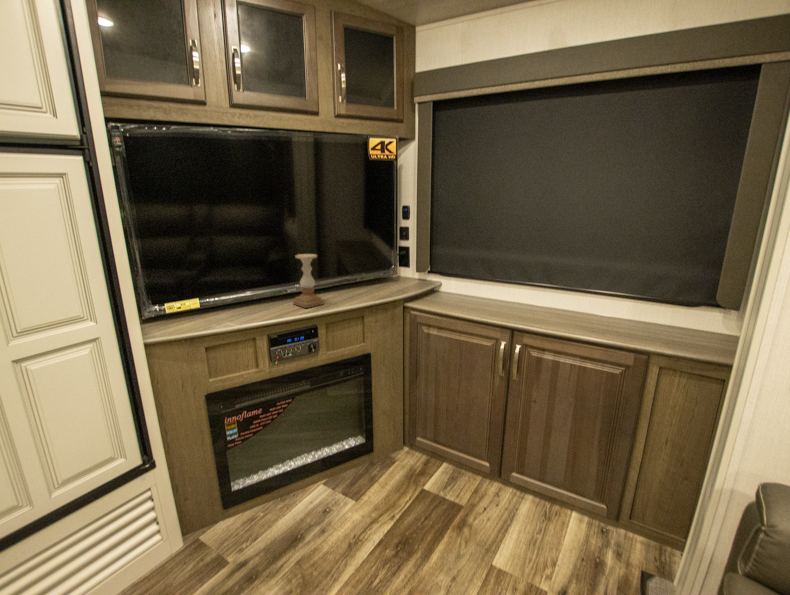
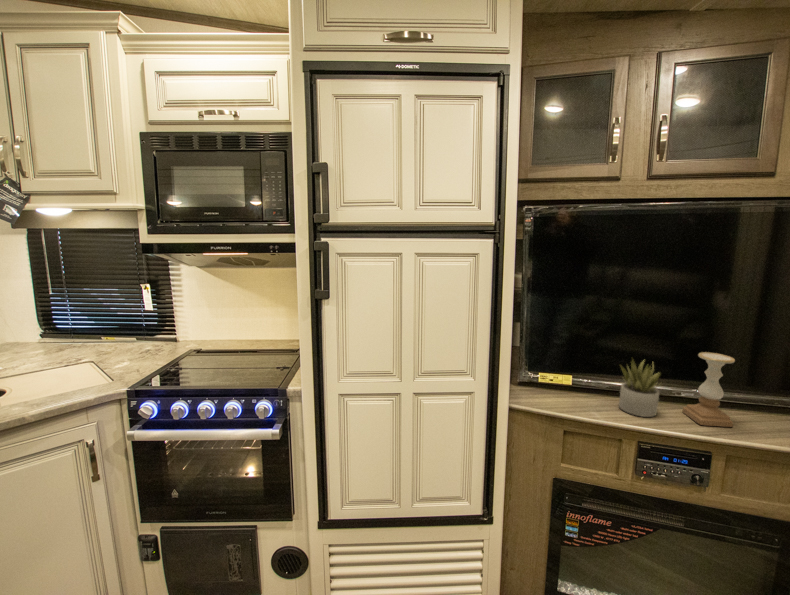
succulent plant: none [242,268,278,315] -> present [619,360,659,417]

